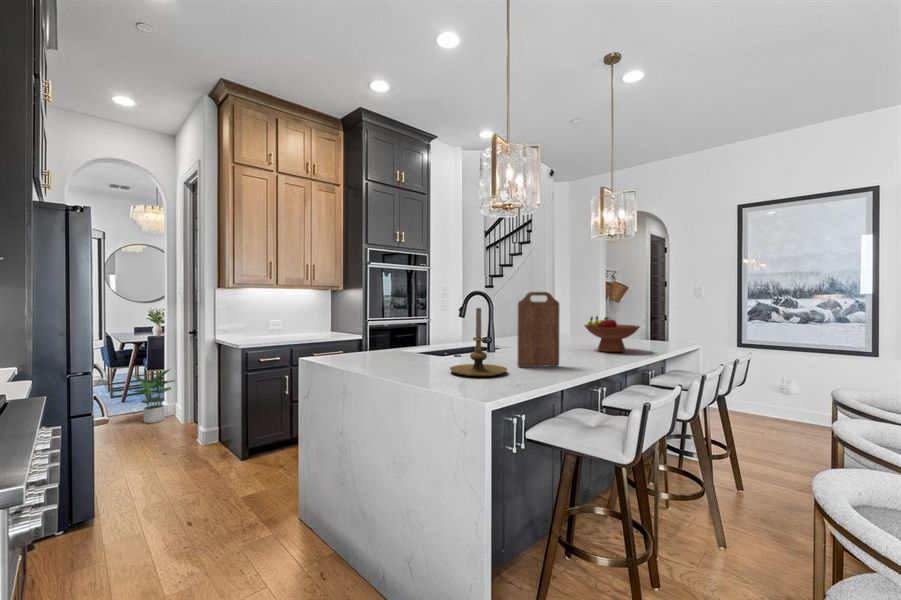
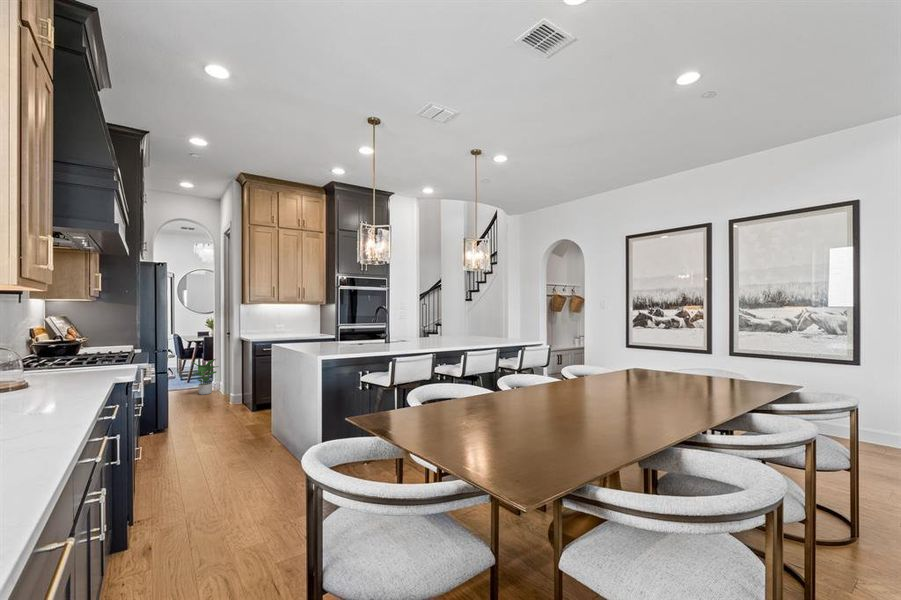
cutting board: present [517,292,559,367] -> none [375,307,399,348]
candle holder: present [450,308,507,376] -> none [331,316,362,351]
fruit bowl: present [585,316,640,352] -> none [443,321,476,344]

